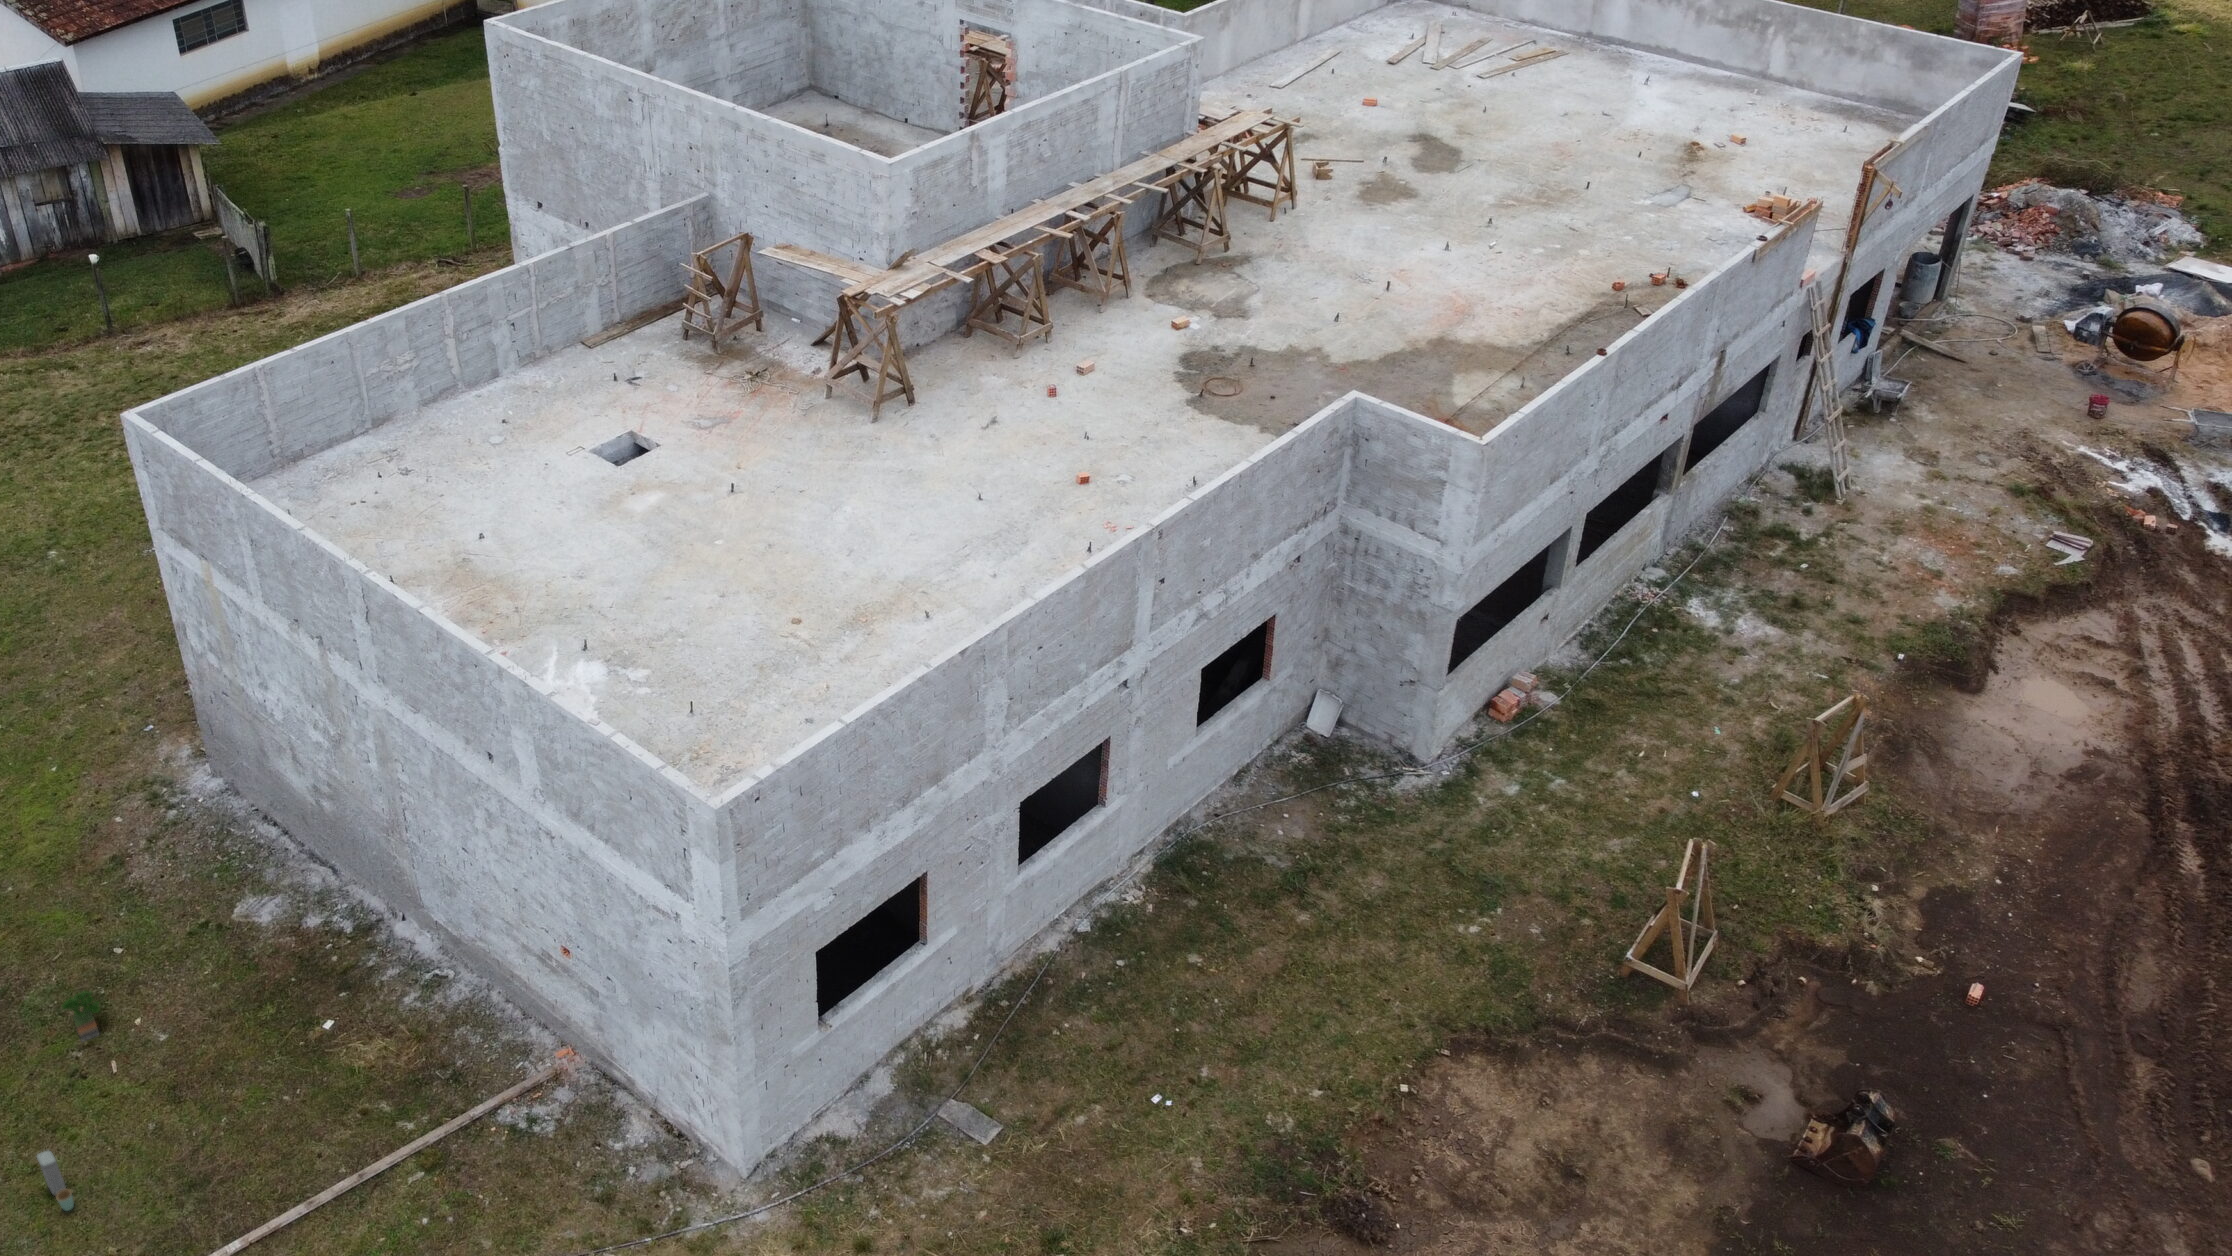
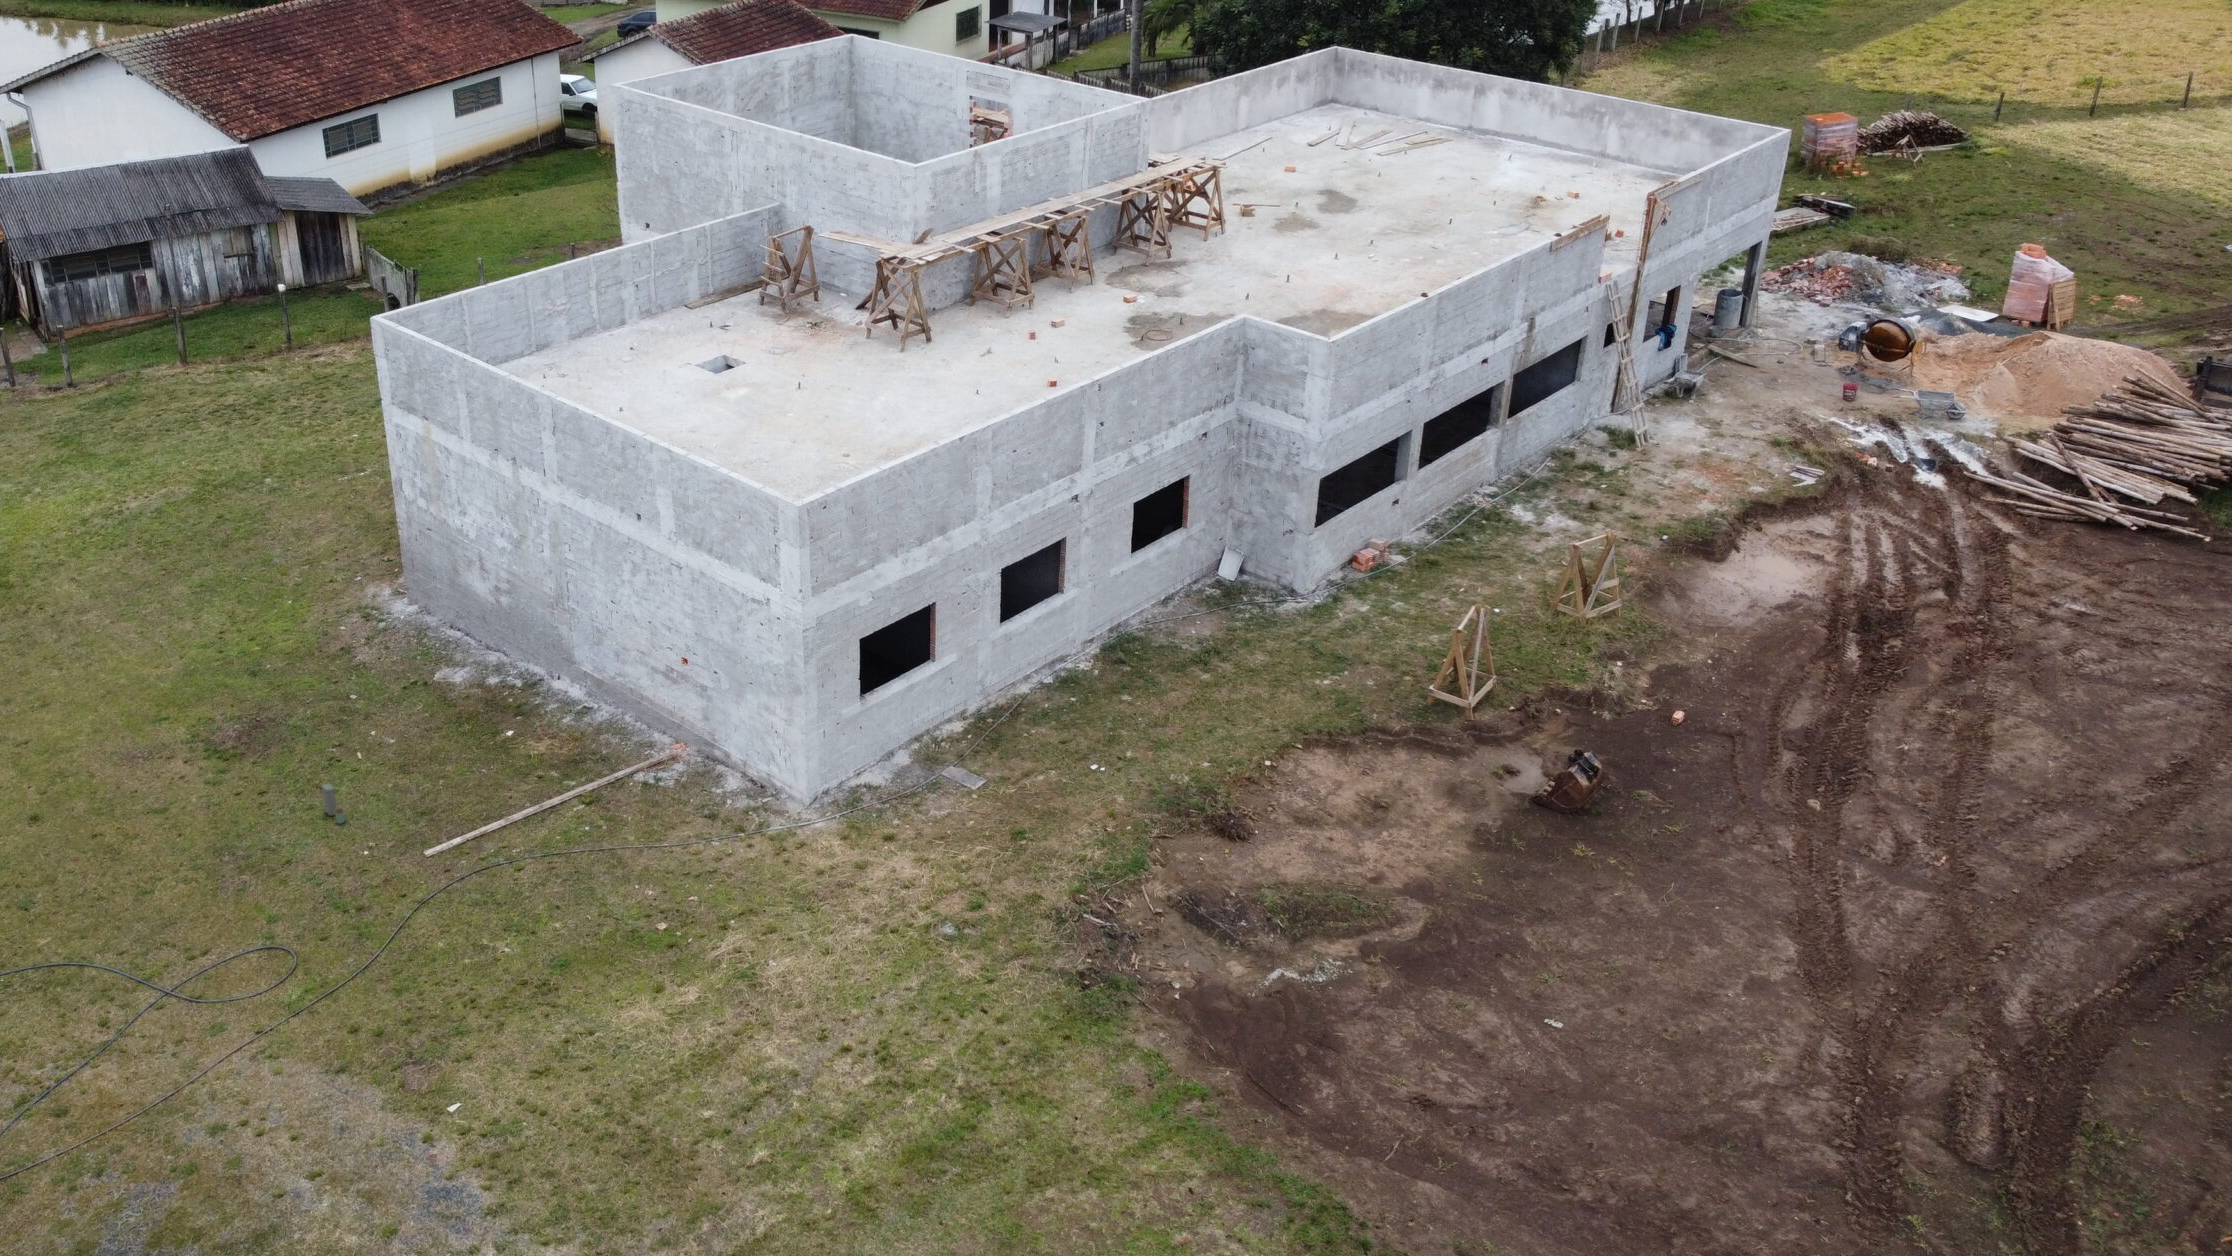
potted tree: present [62,991,100,1042] -> none [324,705,351,743]

